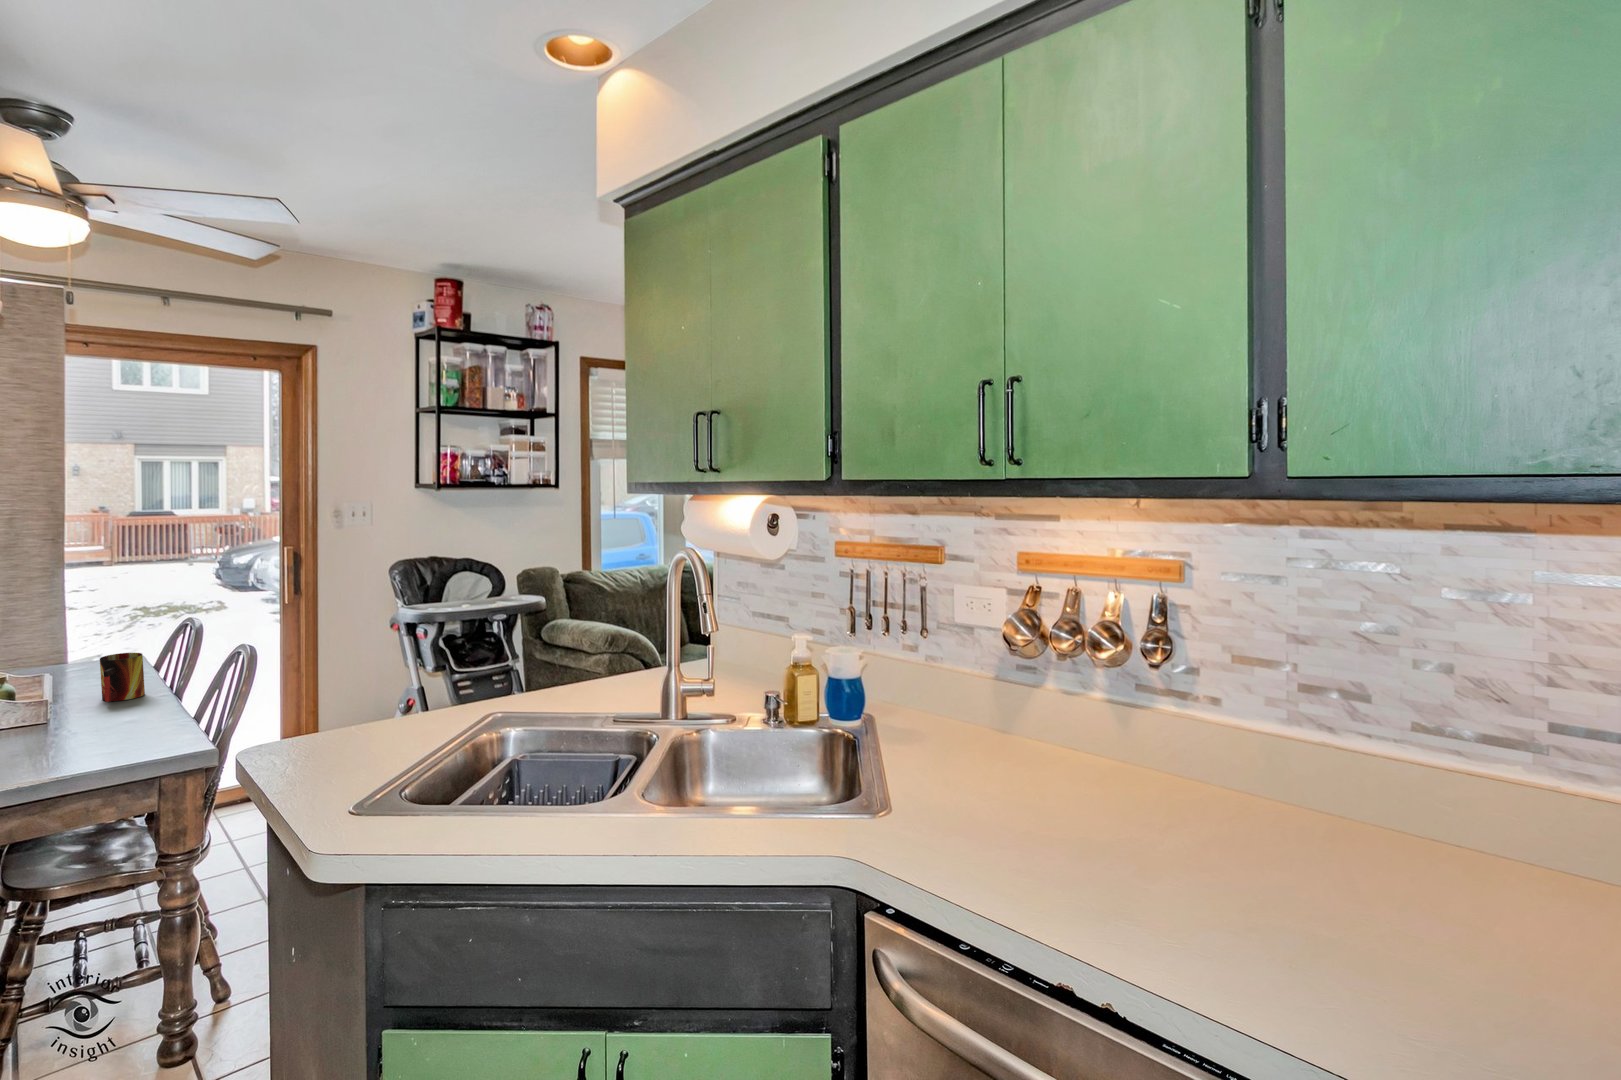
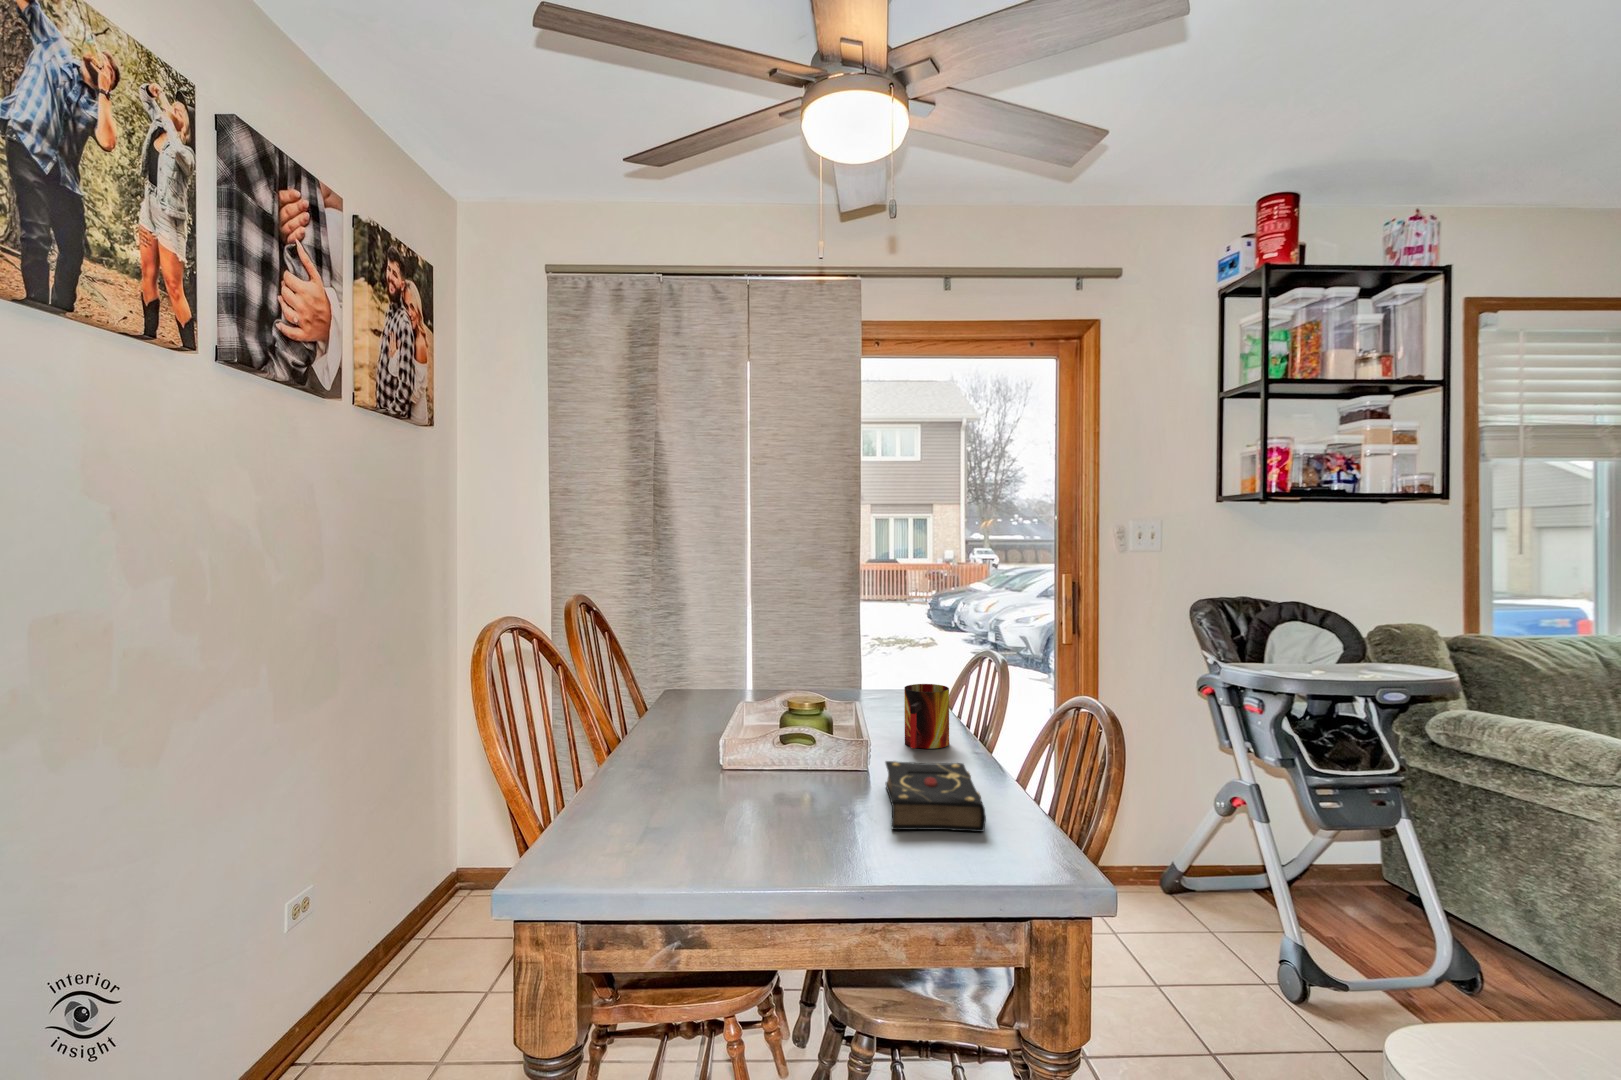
book: none [73,704,152,753] -> present [885,761,986,832]

